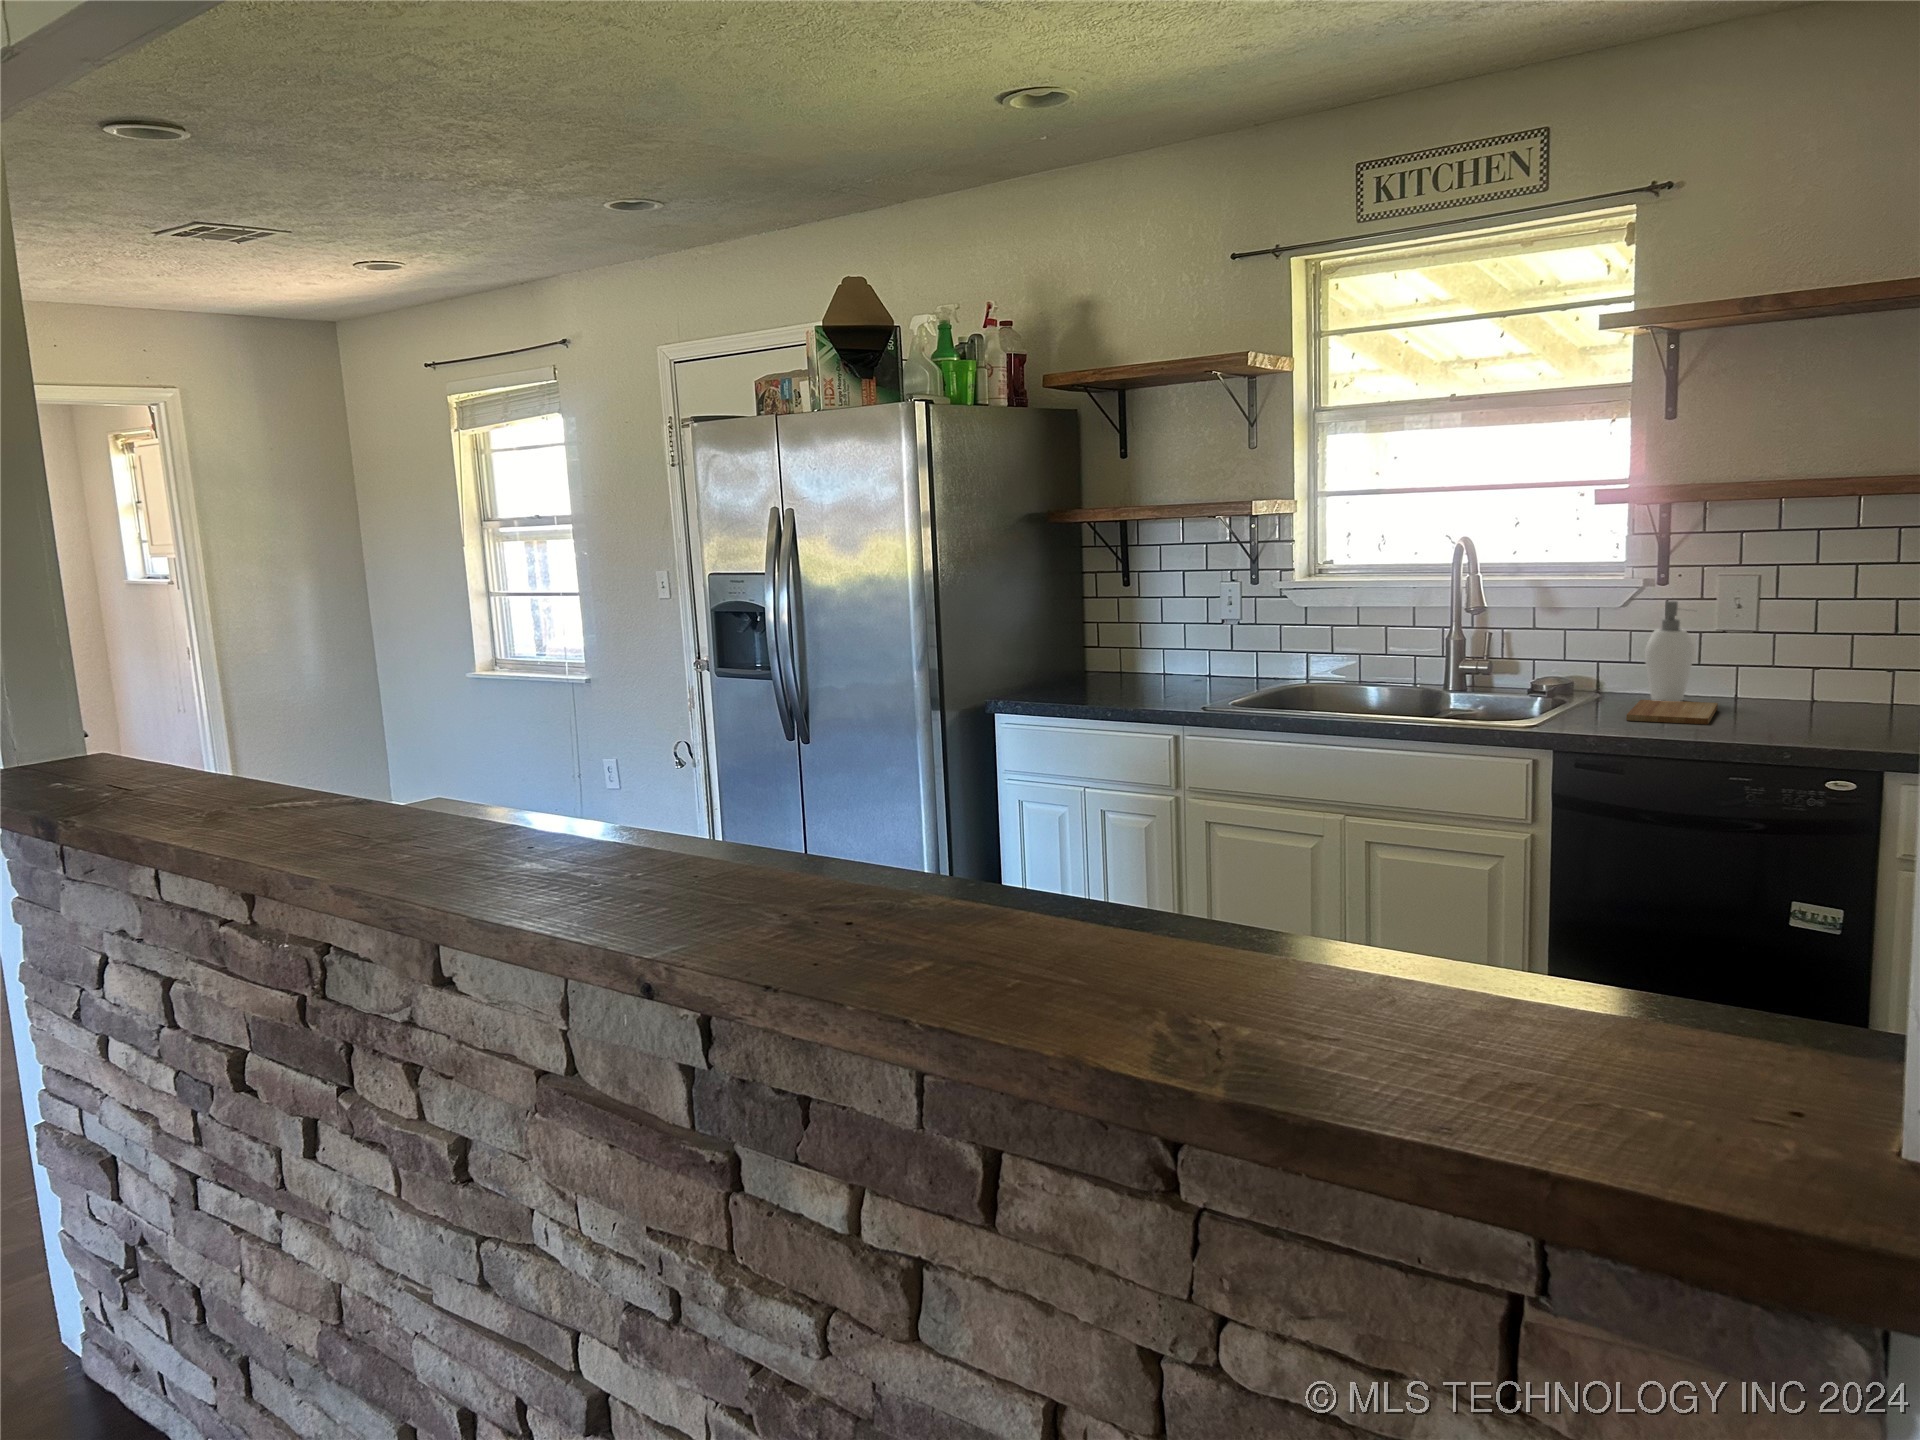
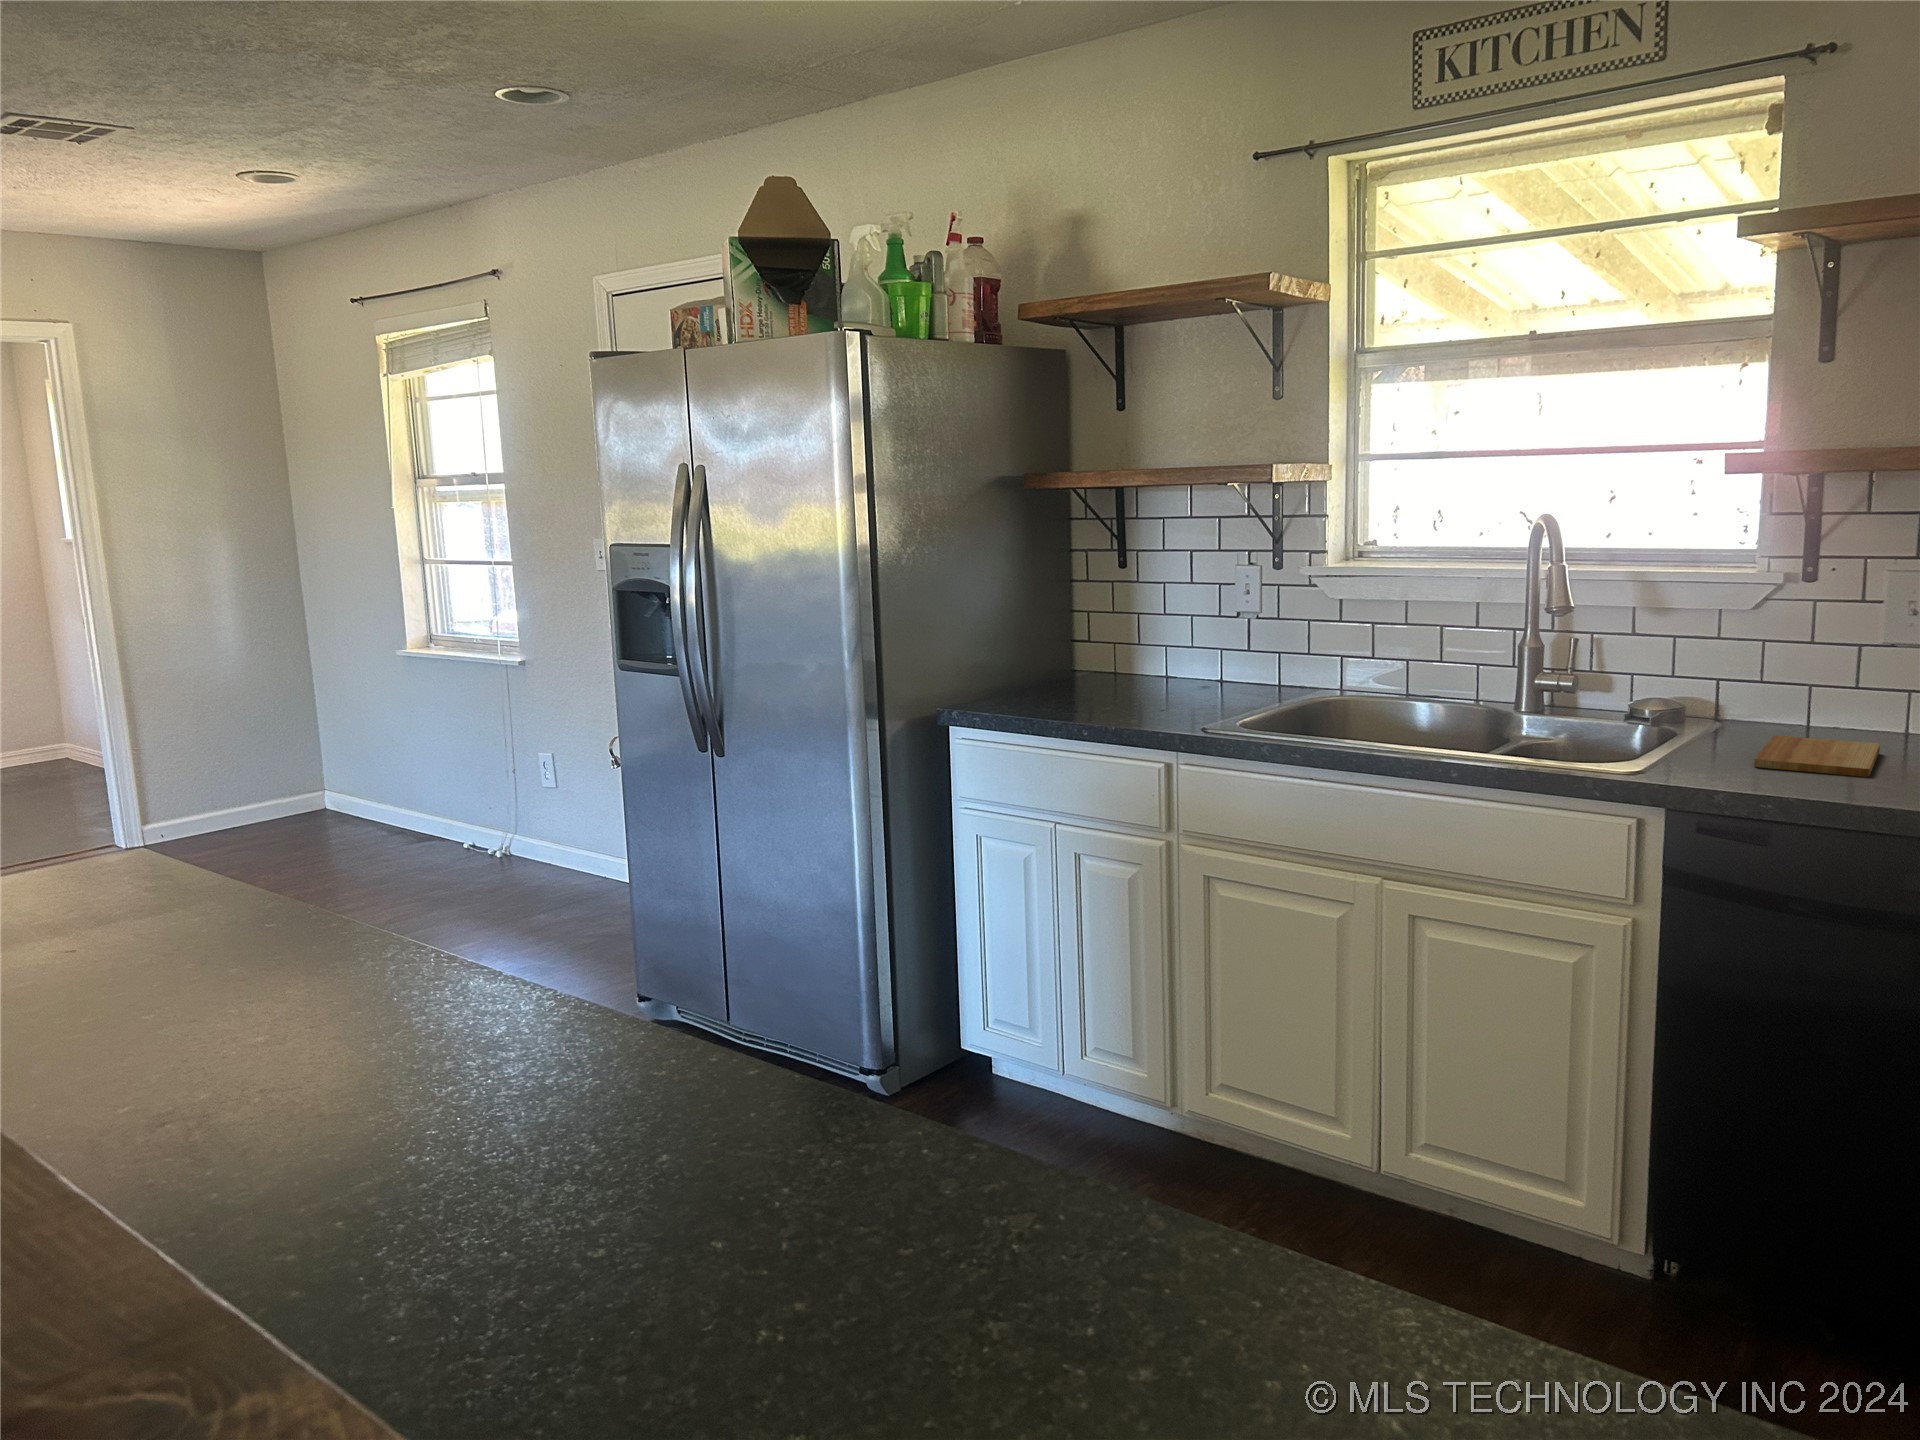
soap dispenser: present [1645,601,1694,701] -> none [1780,604,1855,738]

